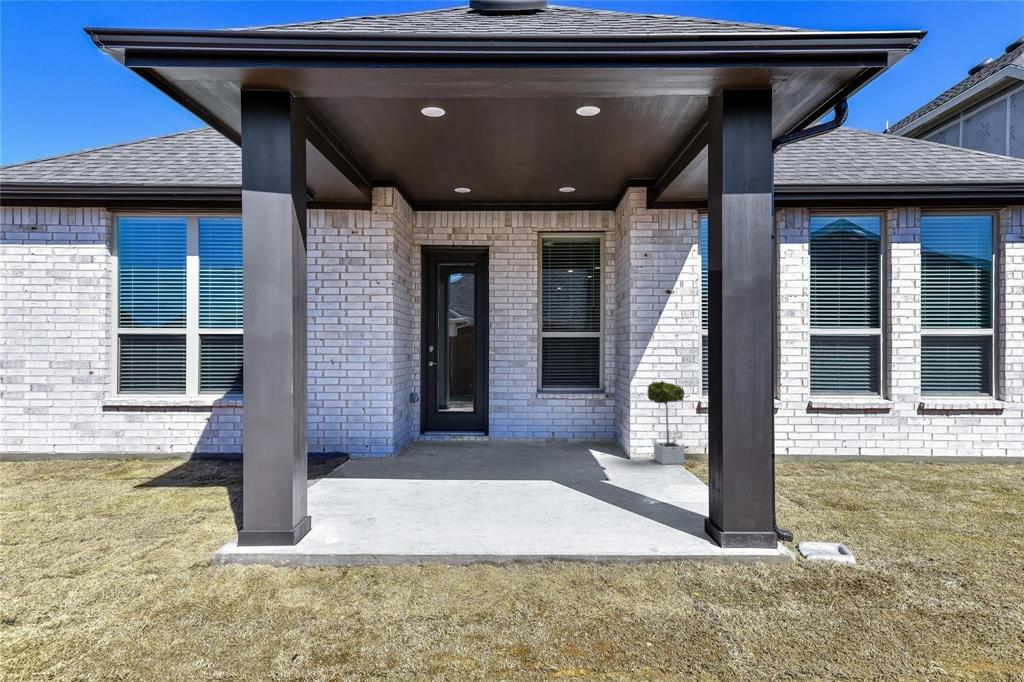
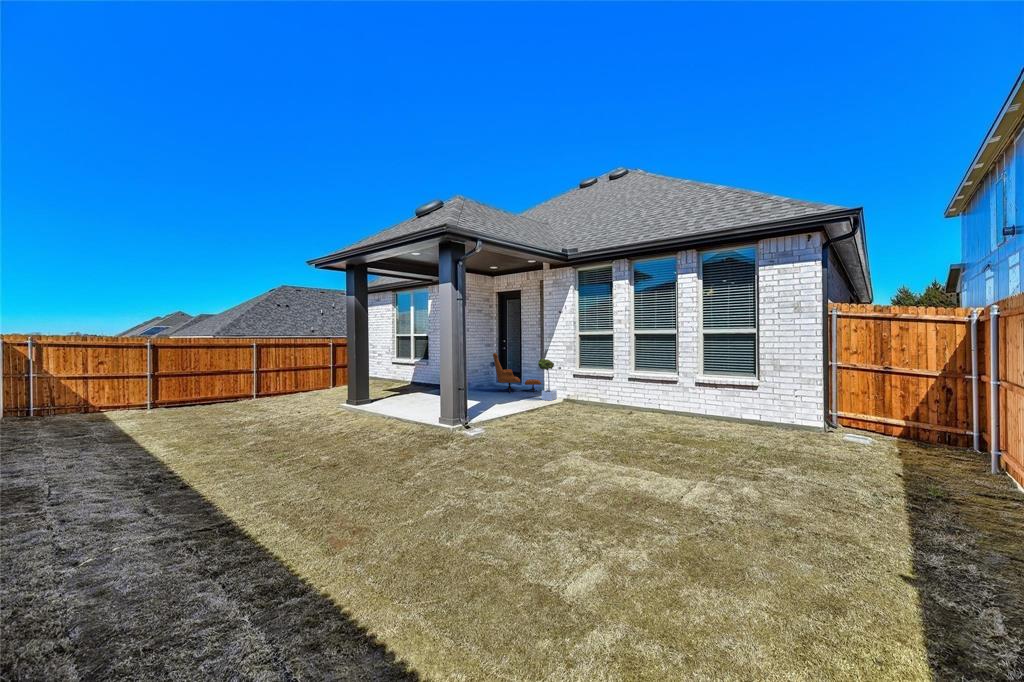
lounge chair: none [498,372,581,457] -> present [493,353,541,393]

